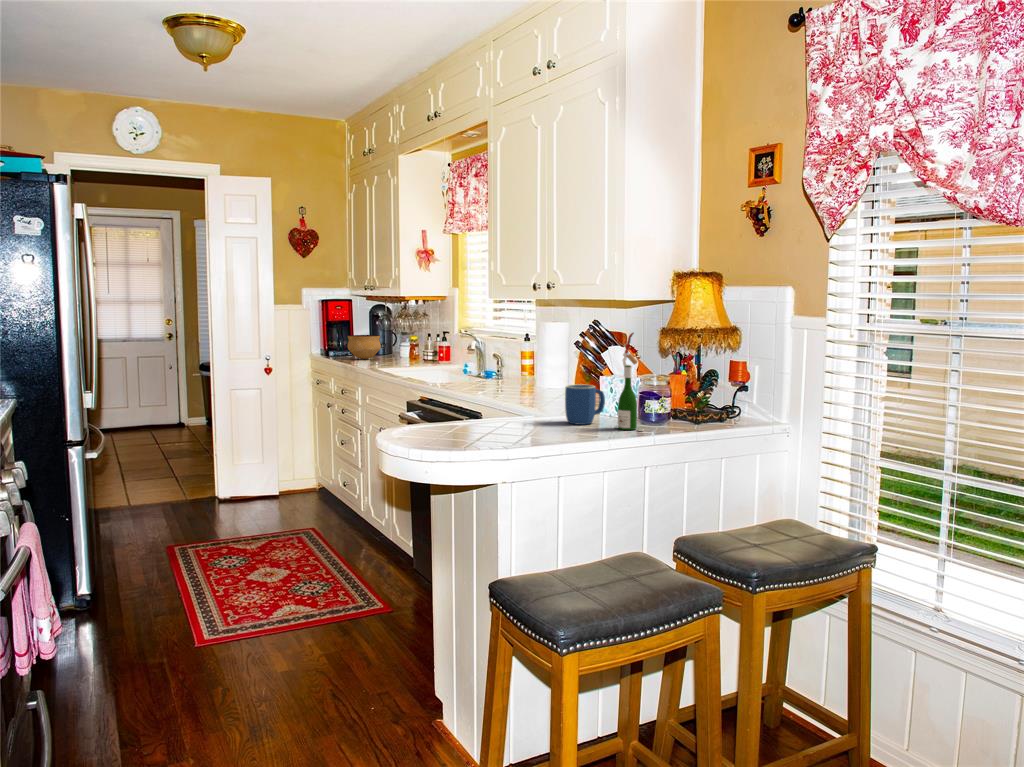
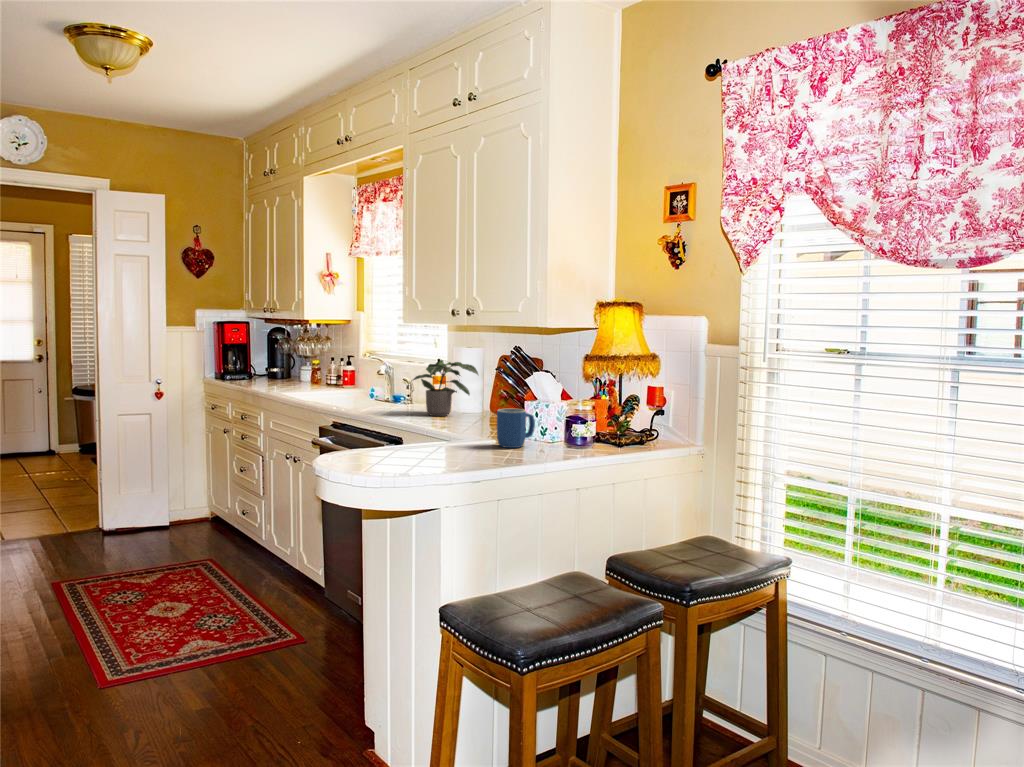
wine bottle: present [618,333,643,431] -> none [549,358,575,454]
bowl: present [348,335,381,359] -> none [249,358,284,383]
potted plant: none [492,335,560,392] -> present [413,360,478,416]

